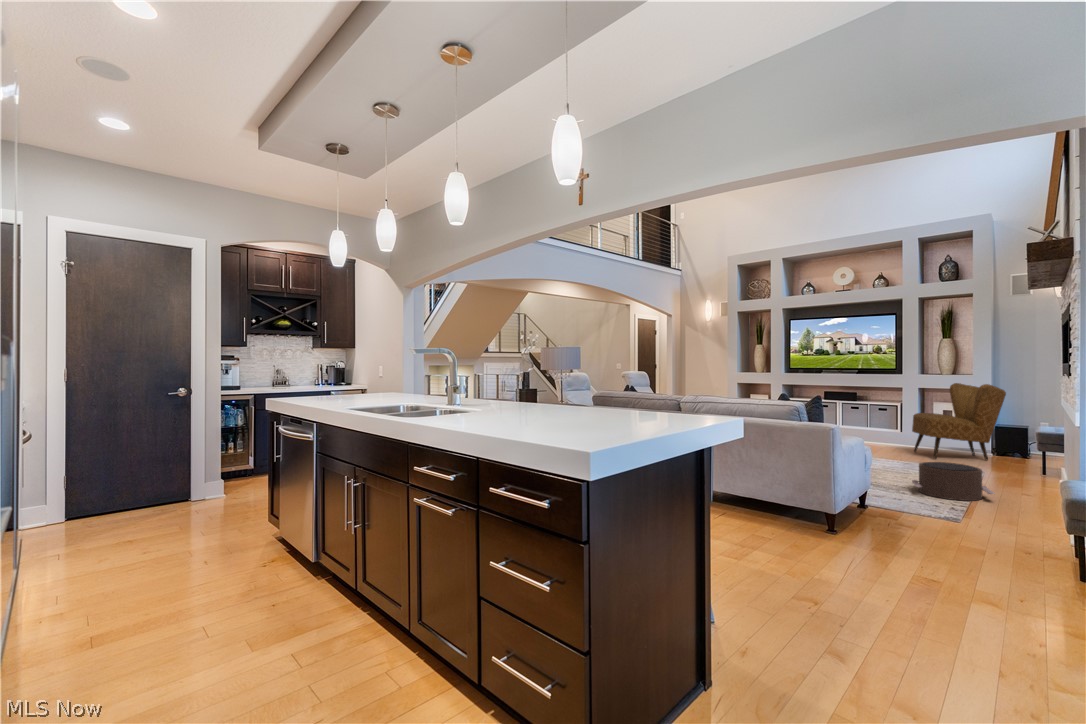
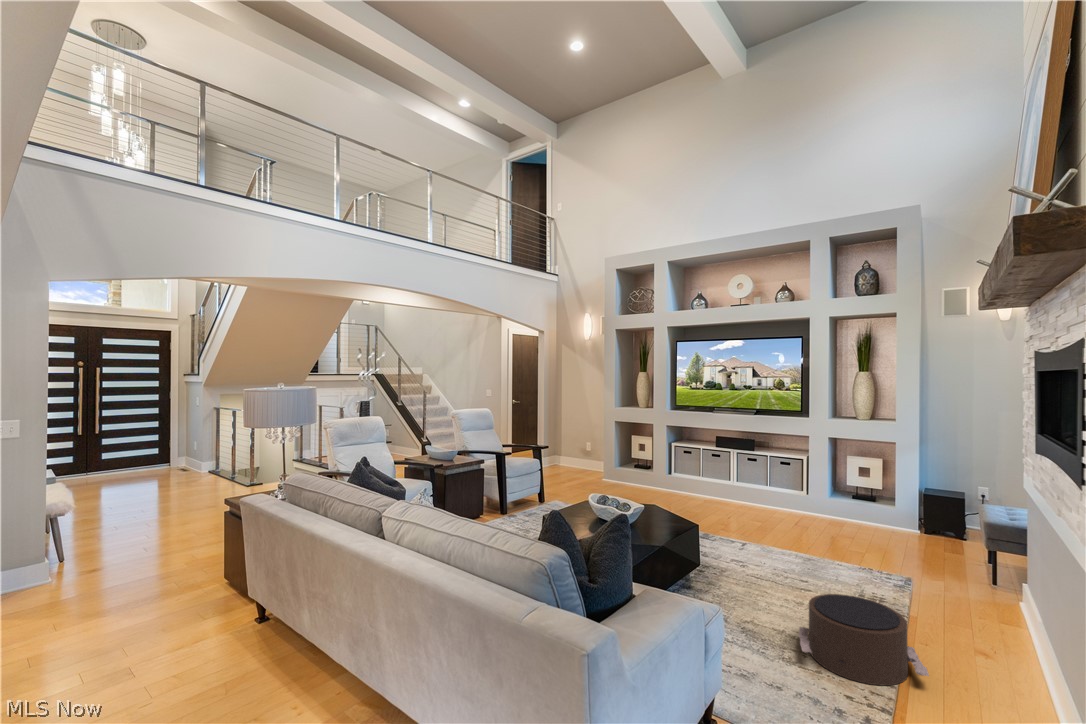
armchair: present [912,383,1006,460] -> none [818,434,938,550]

